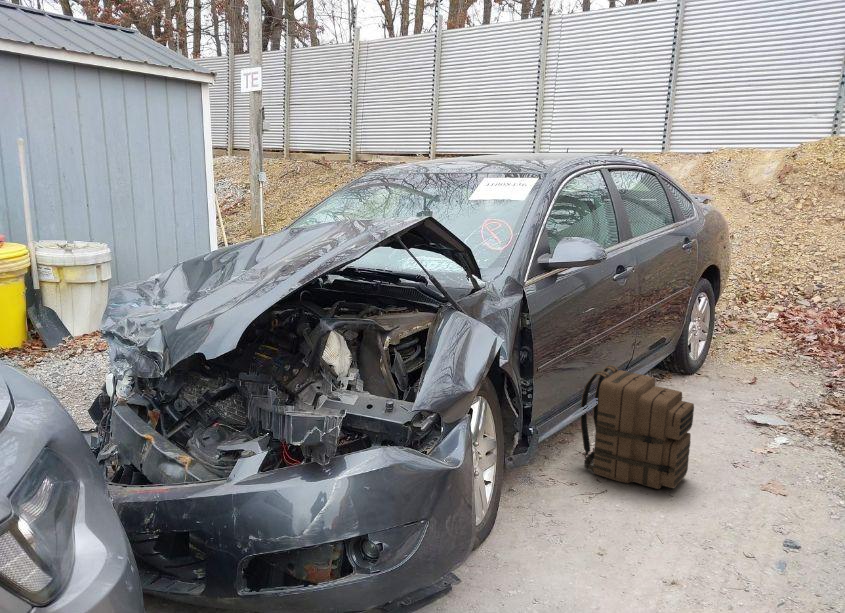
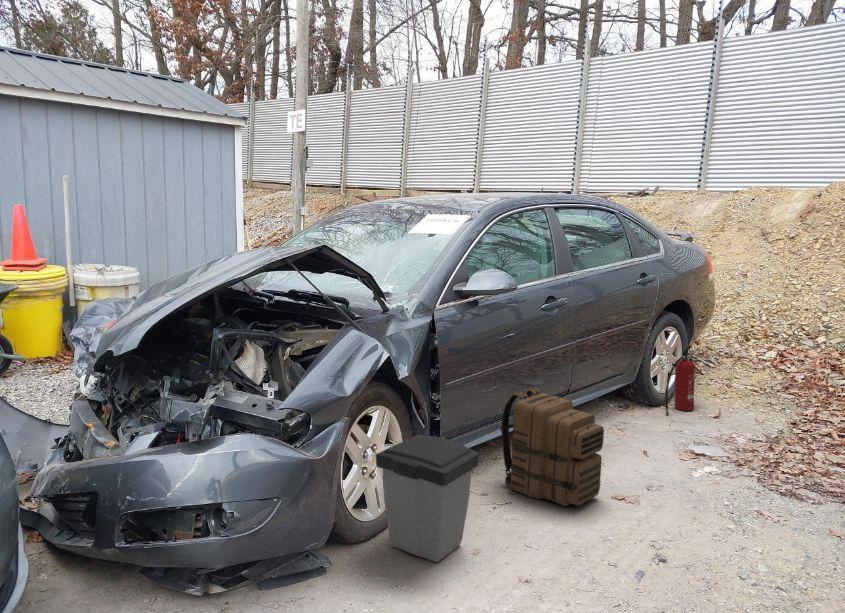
fire extinguisher: none [701,311,727,383] -> present [665,345,695,415]
trash can: none [487,426,596,565] -> present [376,435,479,562]

